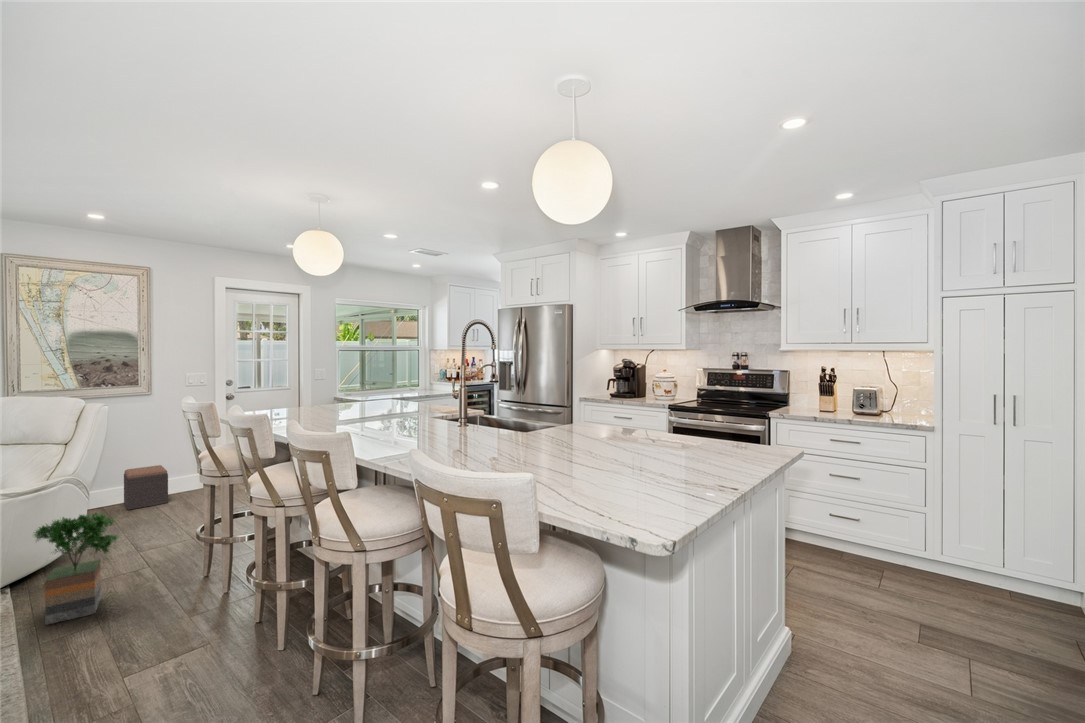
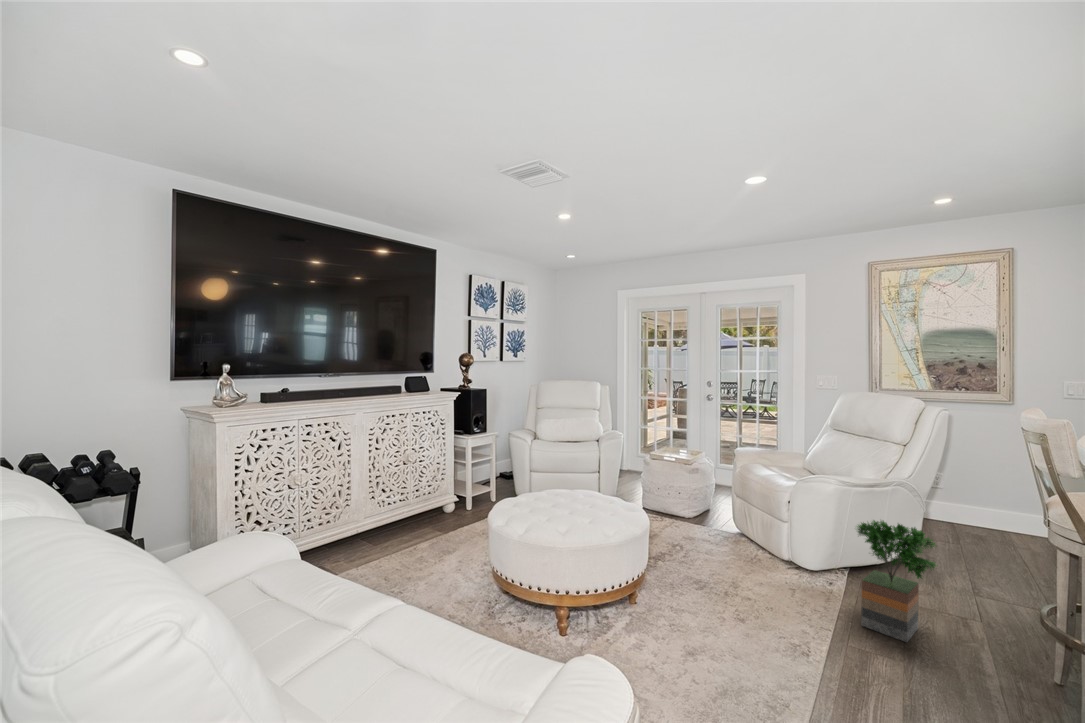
footstool: present [124,465,168,510] -> none [977,489,1033,546]

